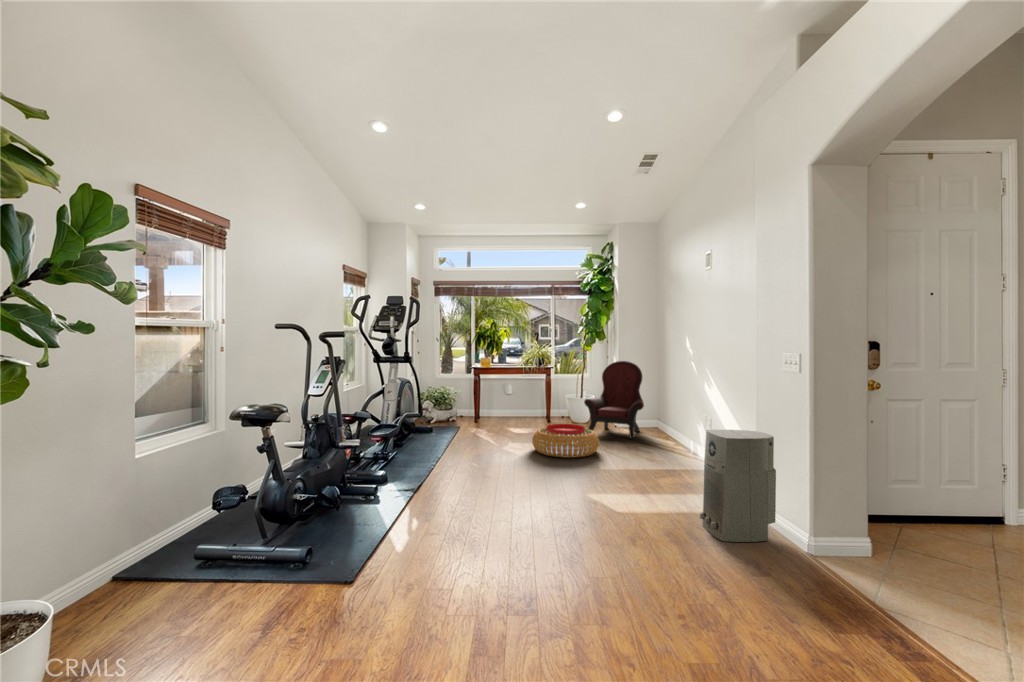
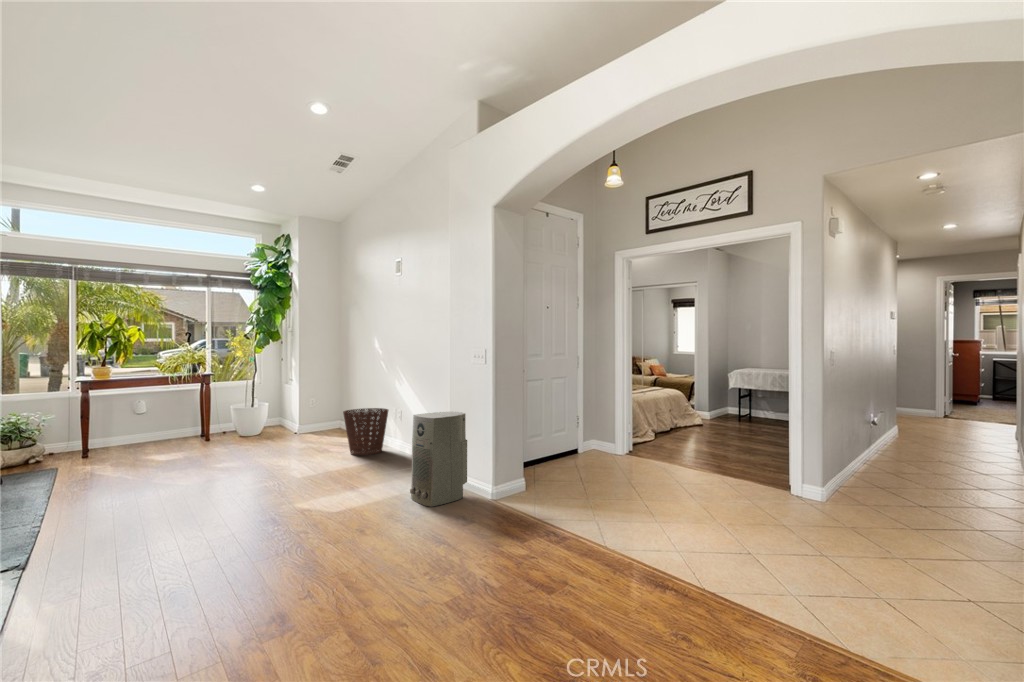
armchair: present [584,361,644,439] -> none [261,362,330,445]
basket: none [650,411,698,461] -> present [343,408,389,455]
pouf: present [532,424,599,458] -> none [202,434,289,473]

